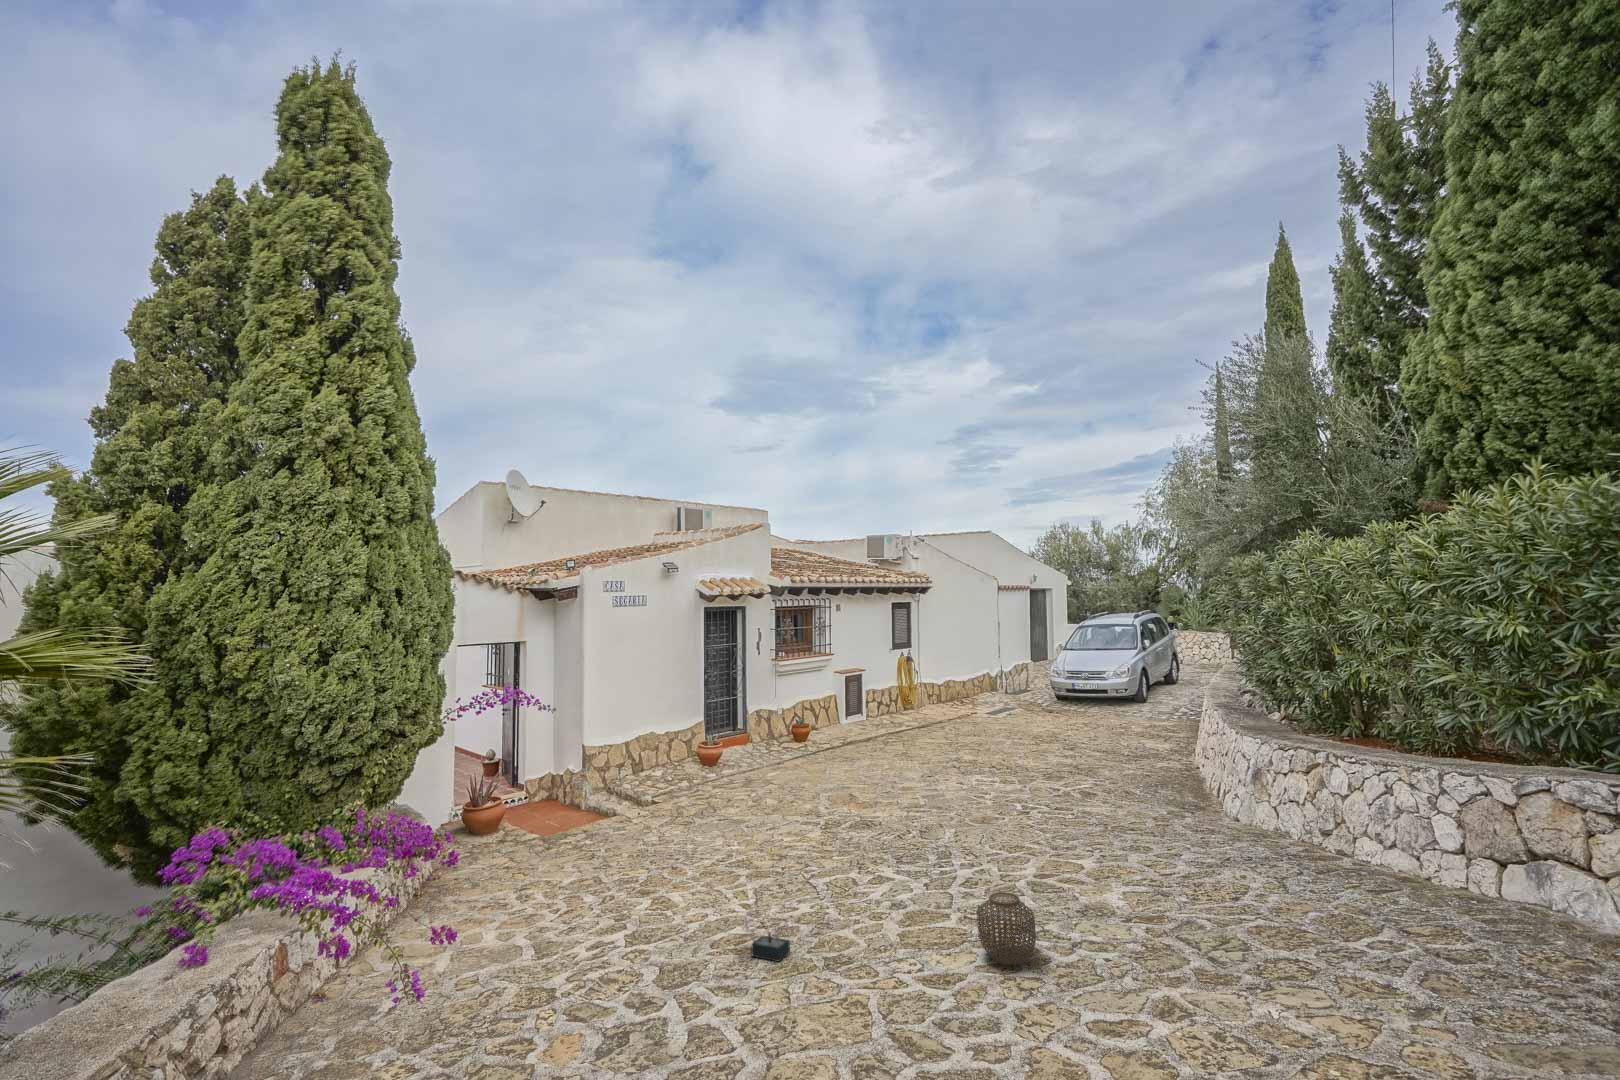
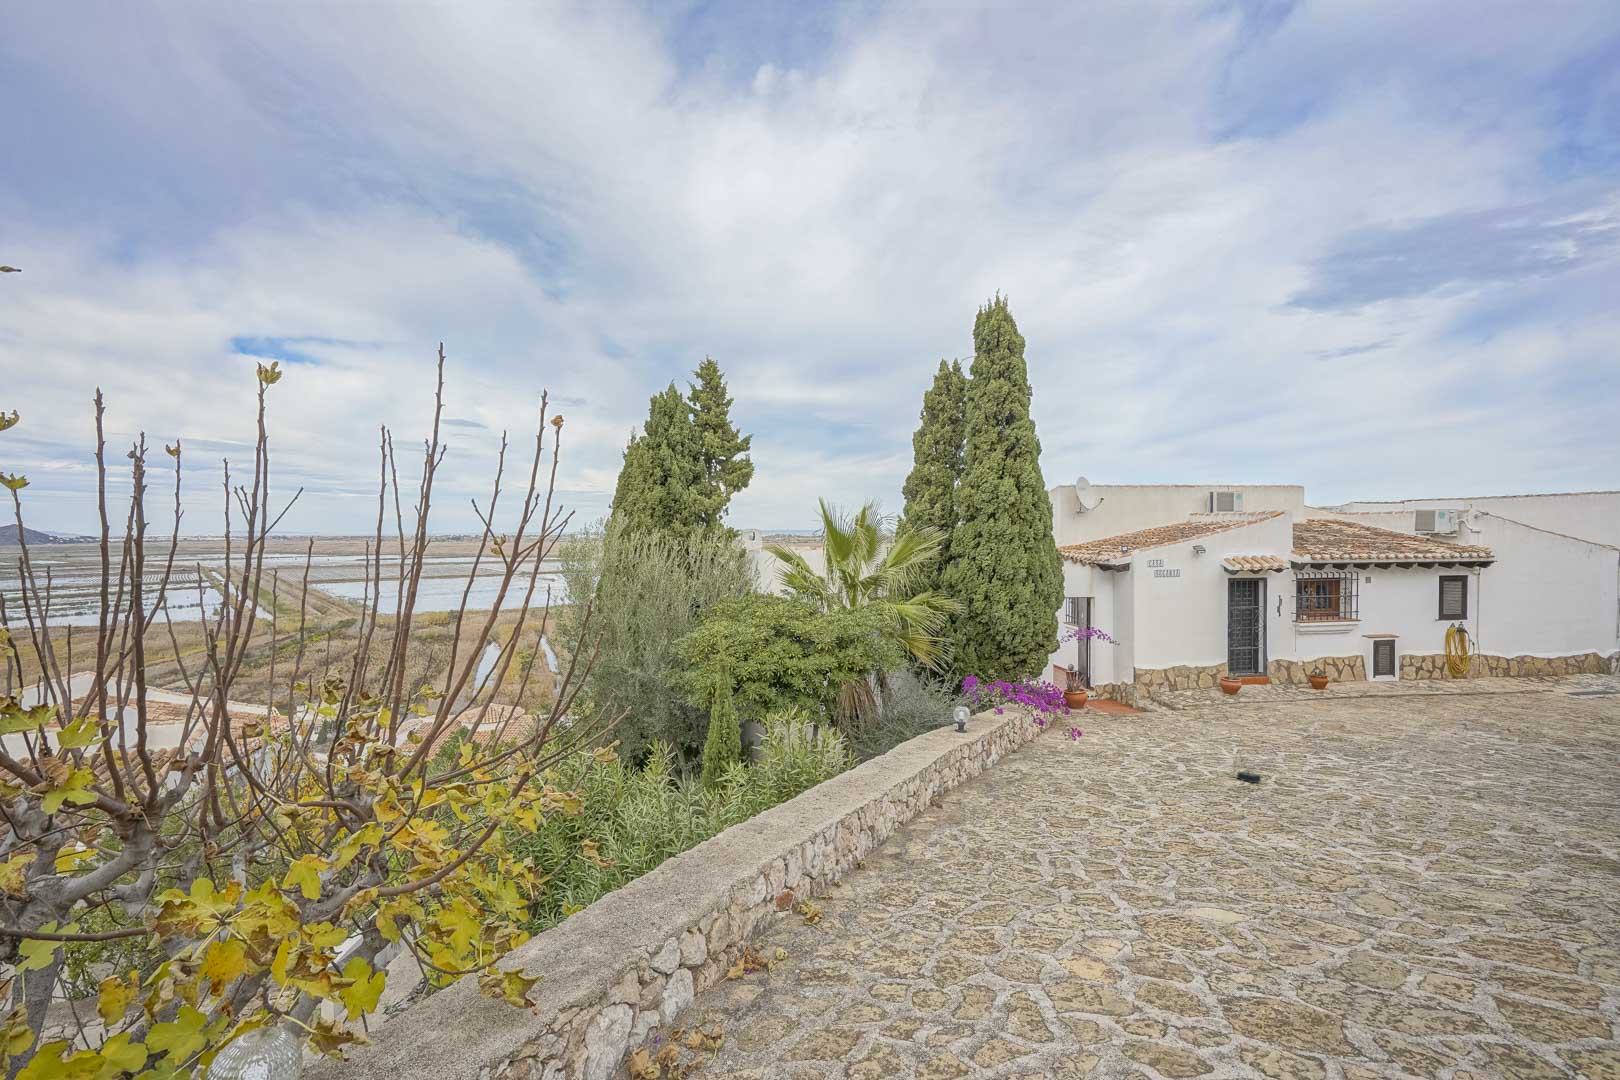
woven basket: present [977,892,1036,966] -> none [1382,774,1423,812]

